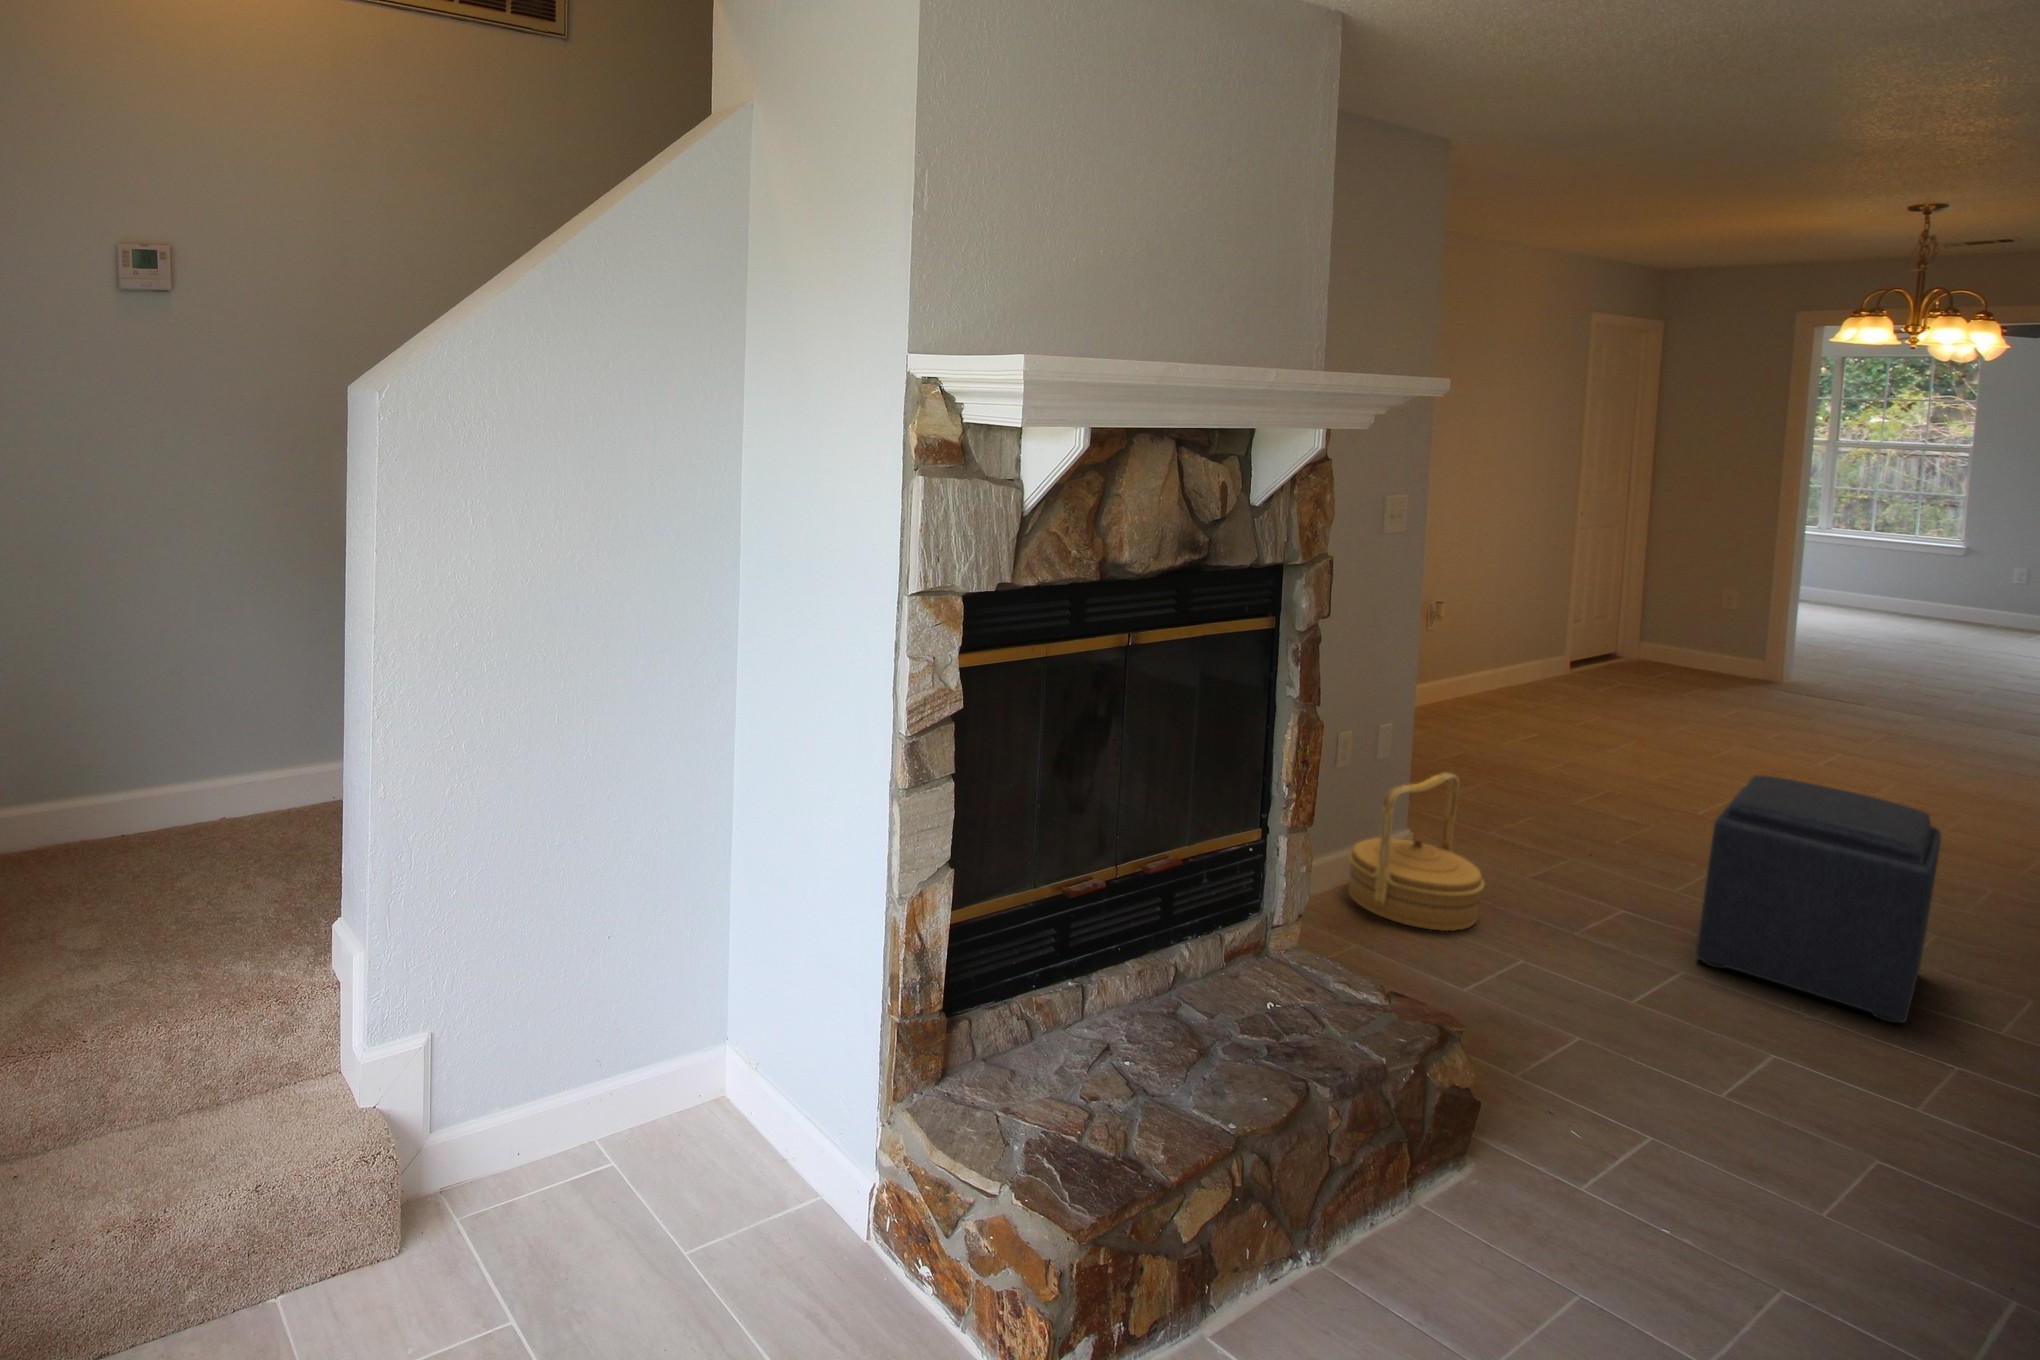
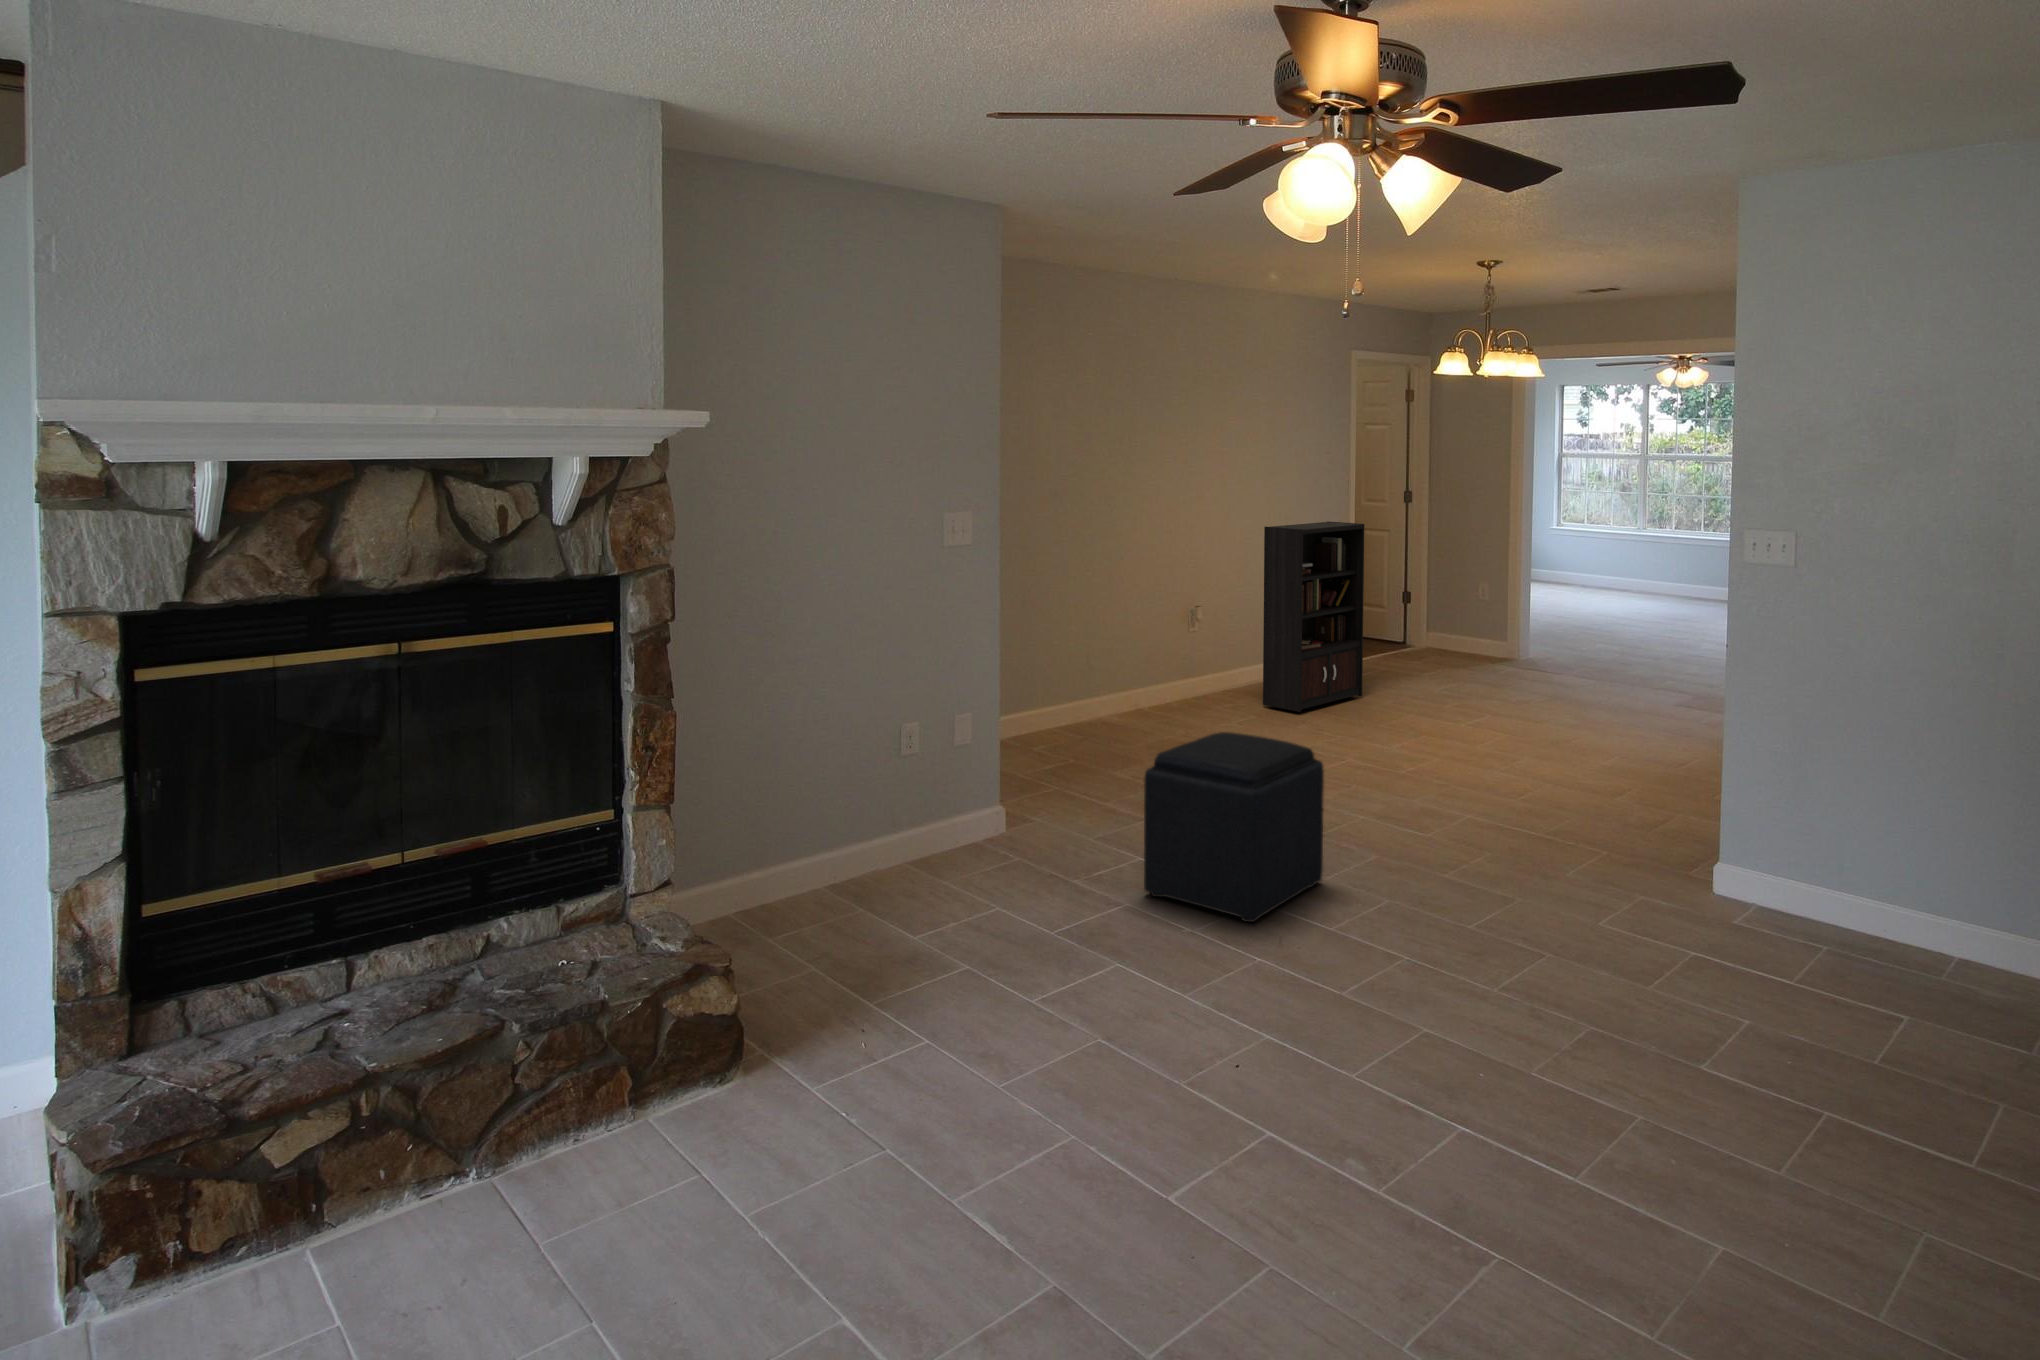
bookcase: none [1522,505,1657,722] -> present [1263,521,1364,712]
woven basket: present [1348,772,1484,931] -> none [893,756,1000,895]

